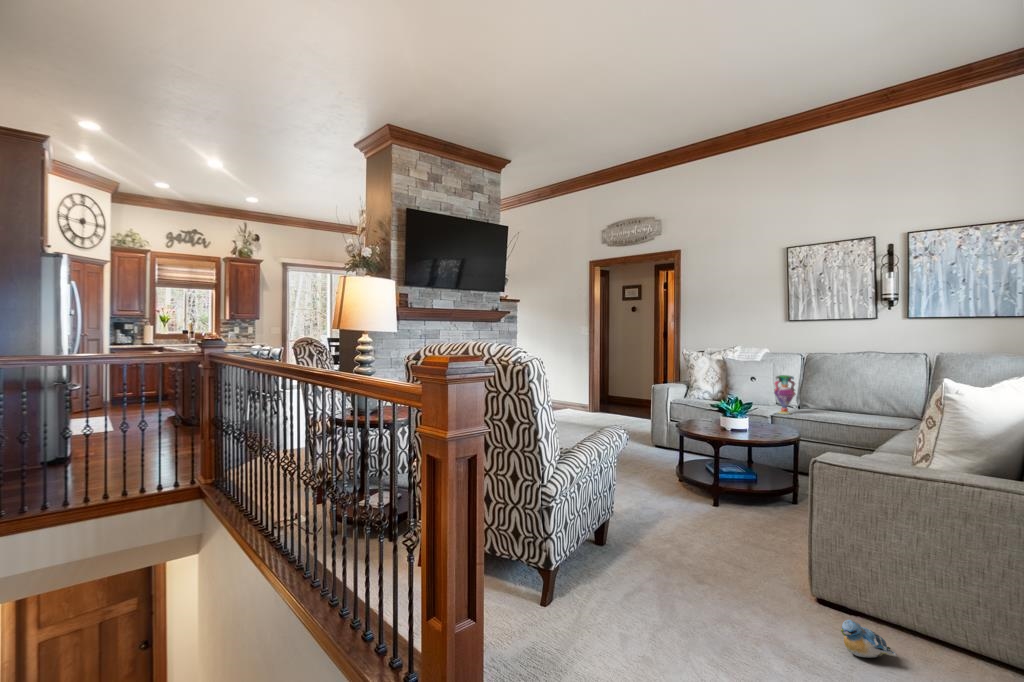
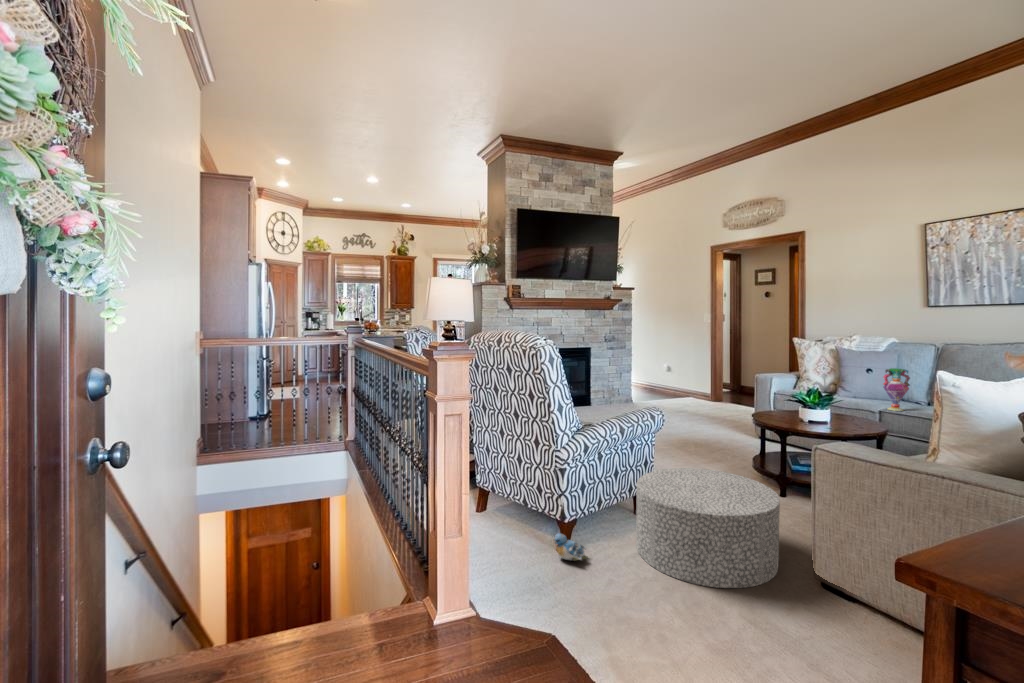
ottoman: none [616,491,777,635] -> present [636,468,780,588]
plush toy: present [841,620,897,658] -> present [554,533,588,561]

